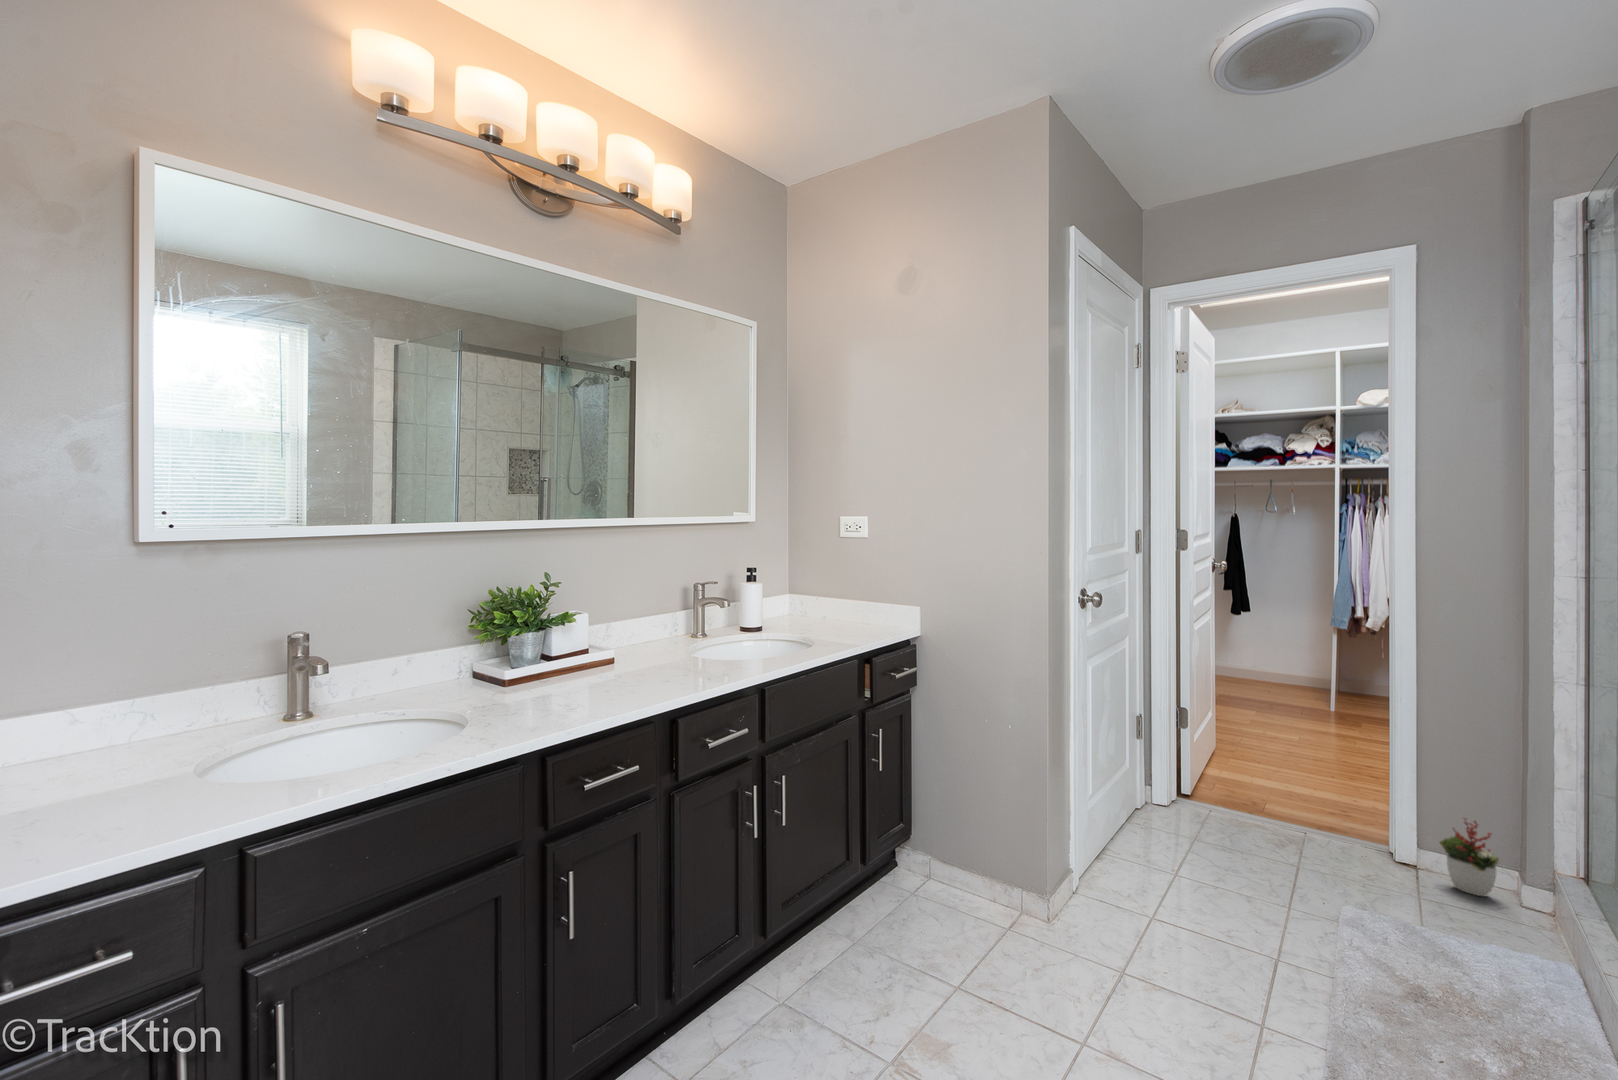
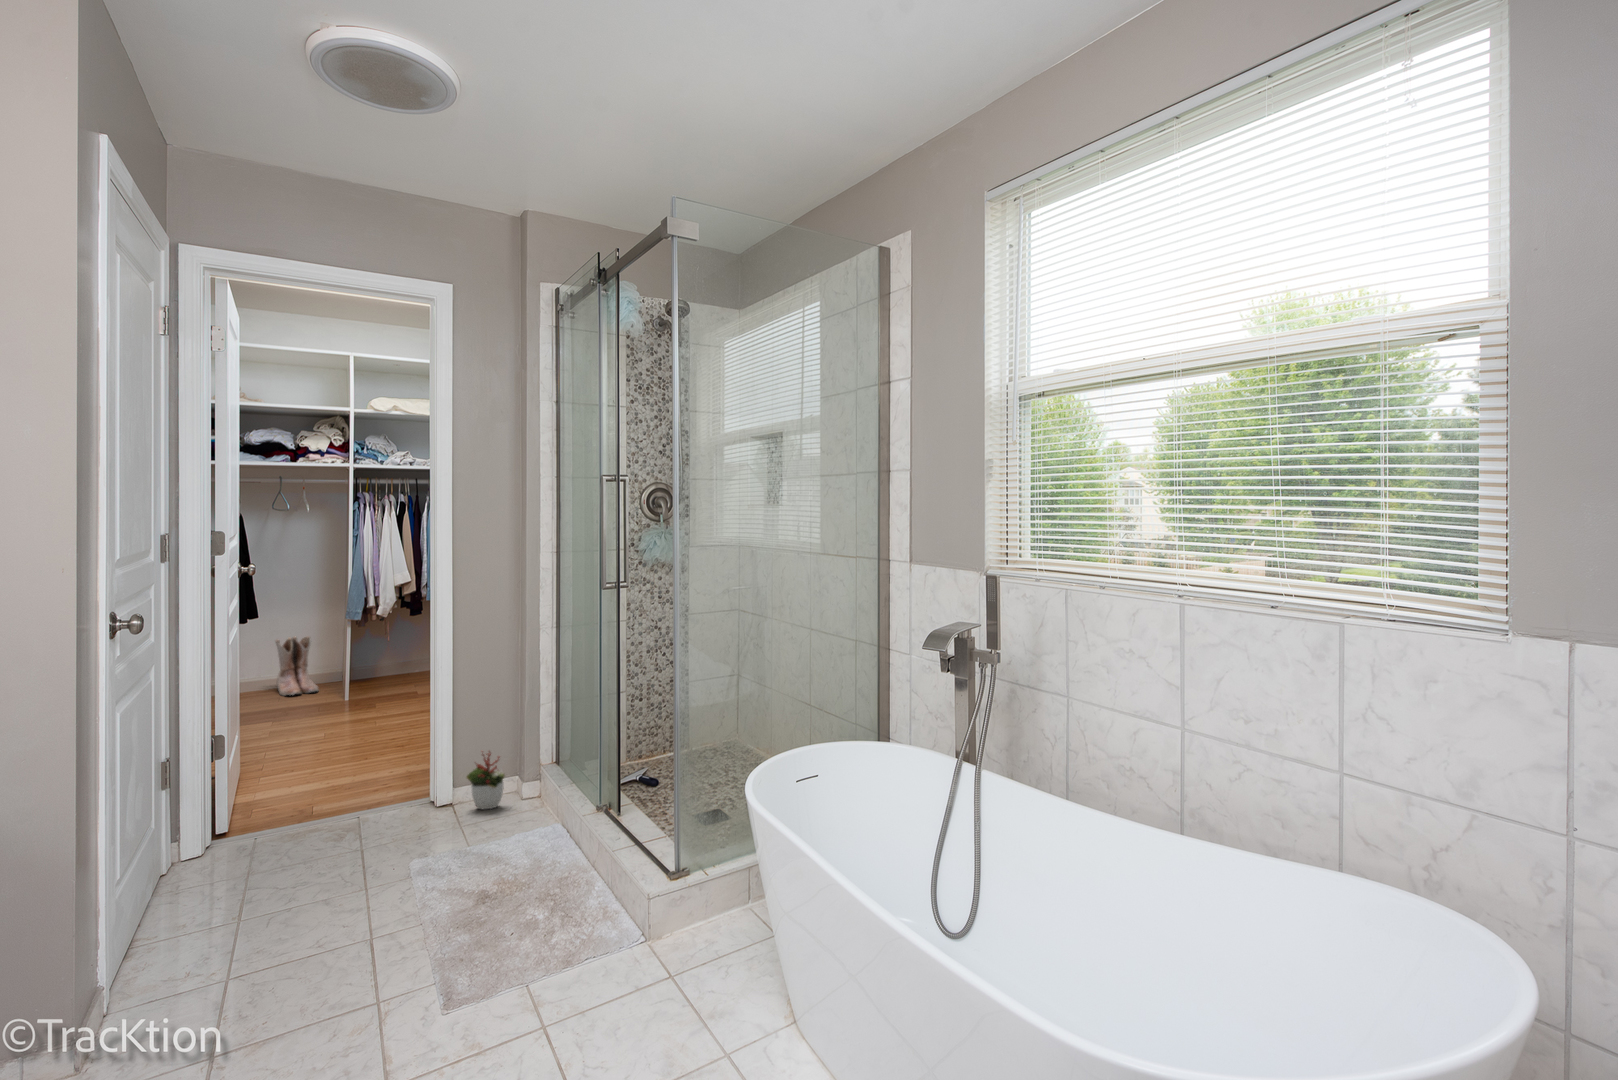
boots: none [1260,637,1300,696] -> present [275,636,318,696]

